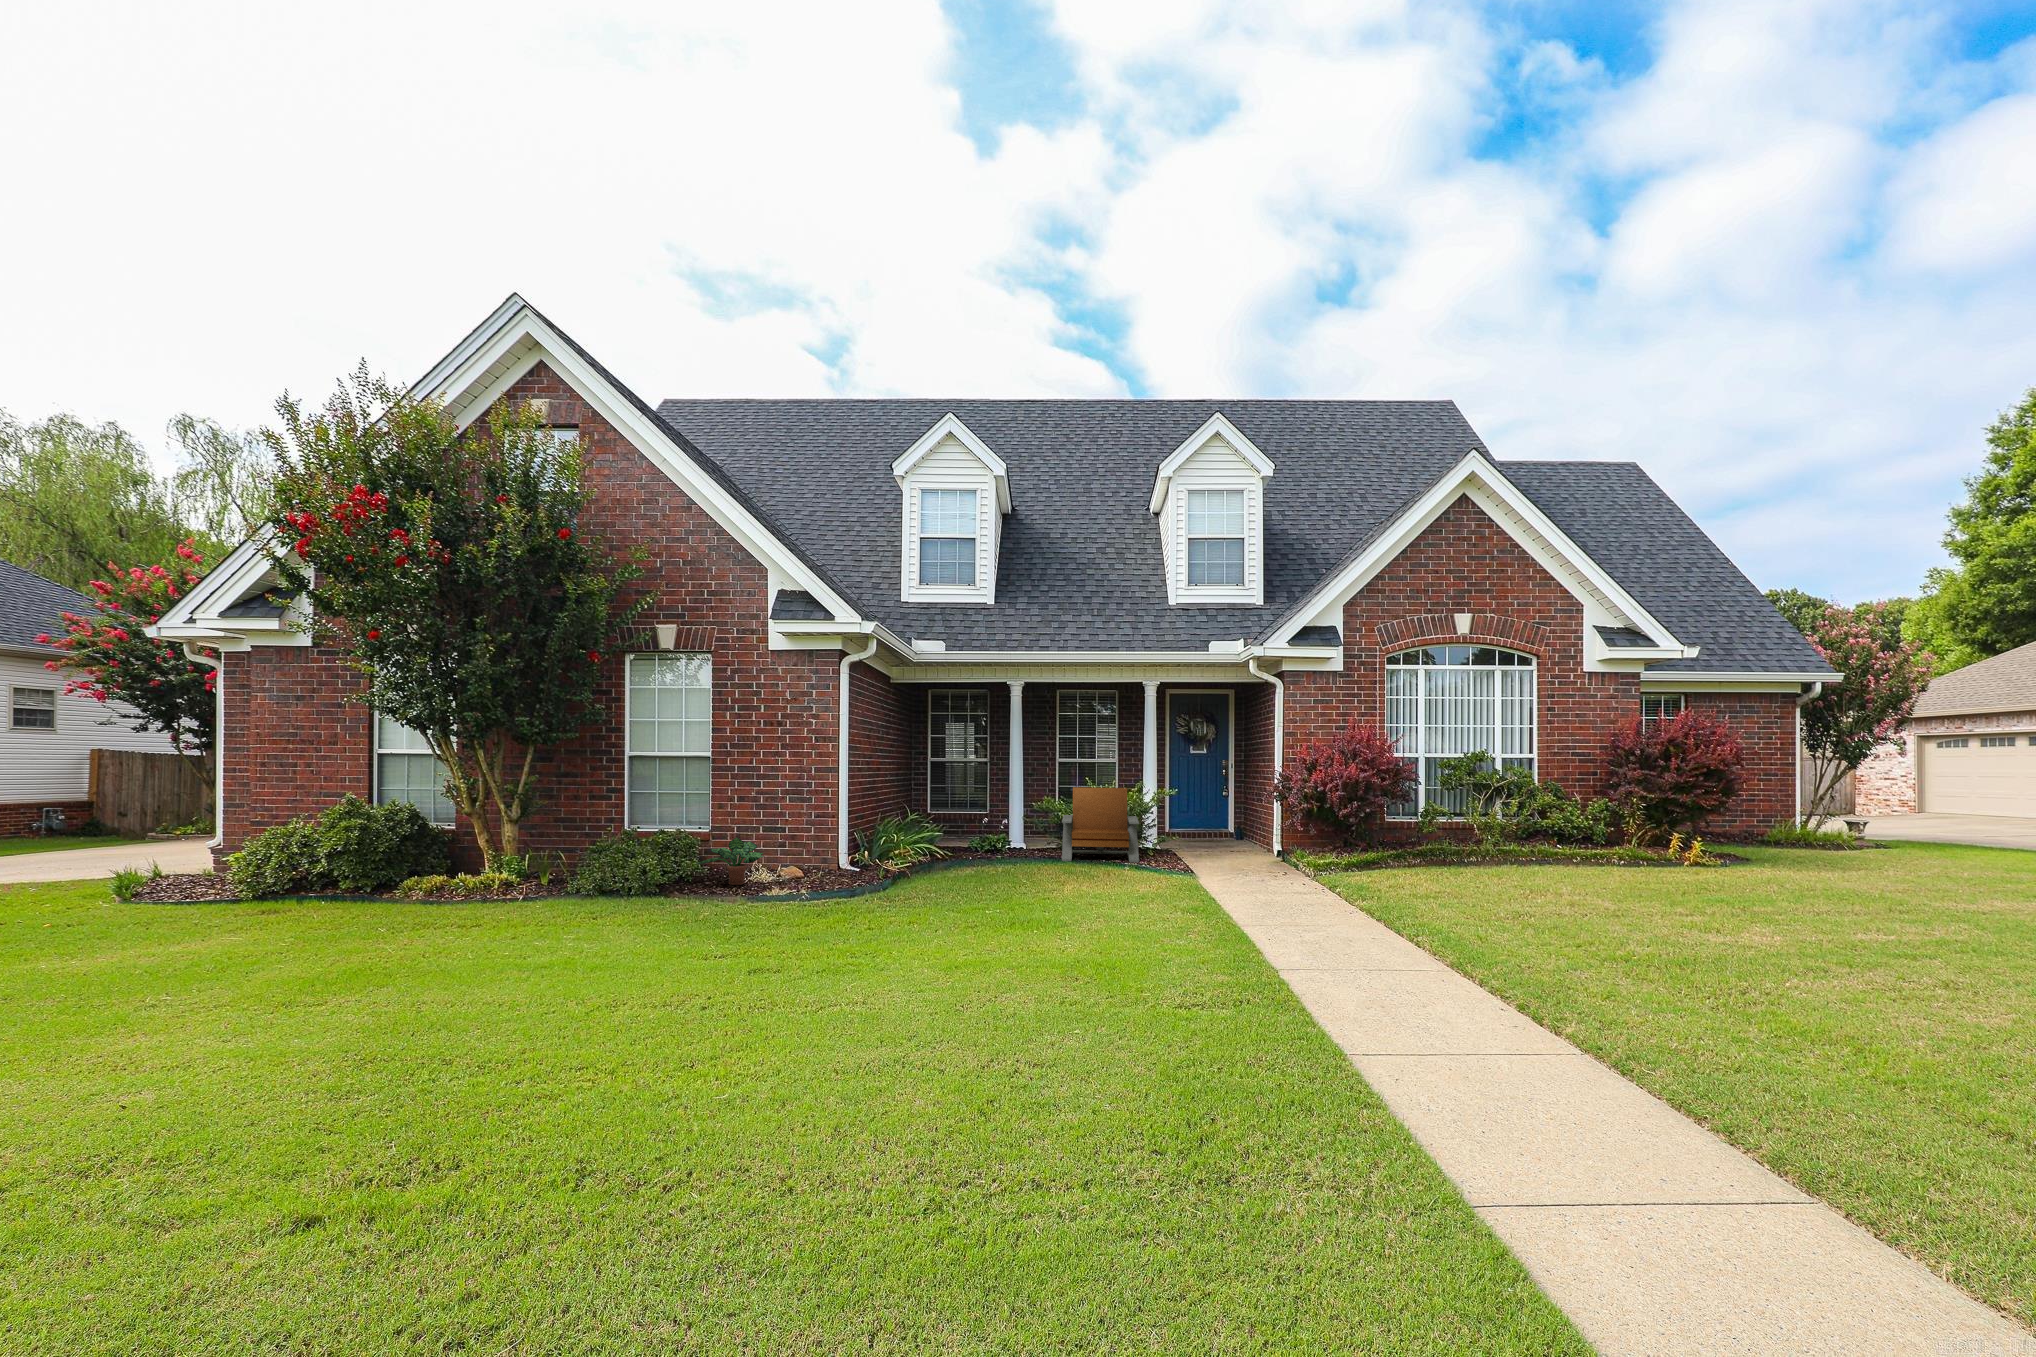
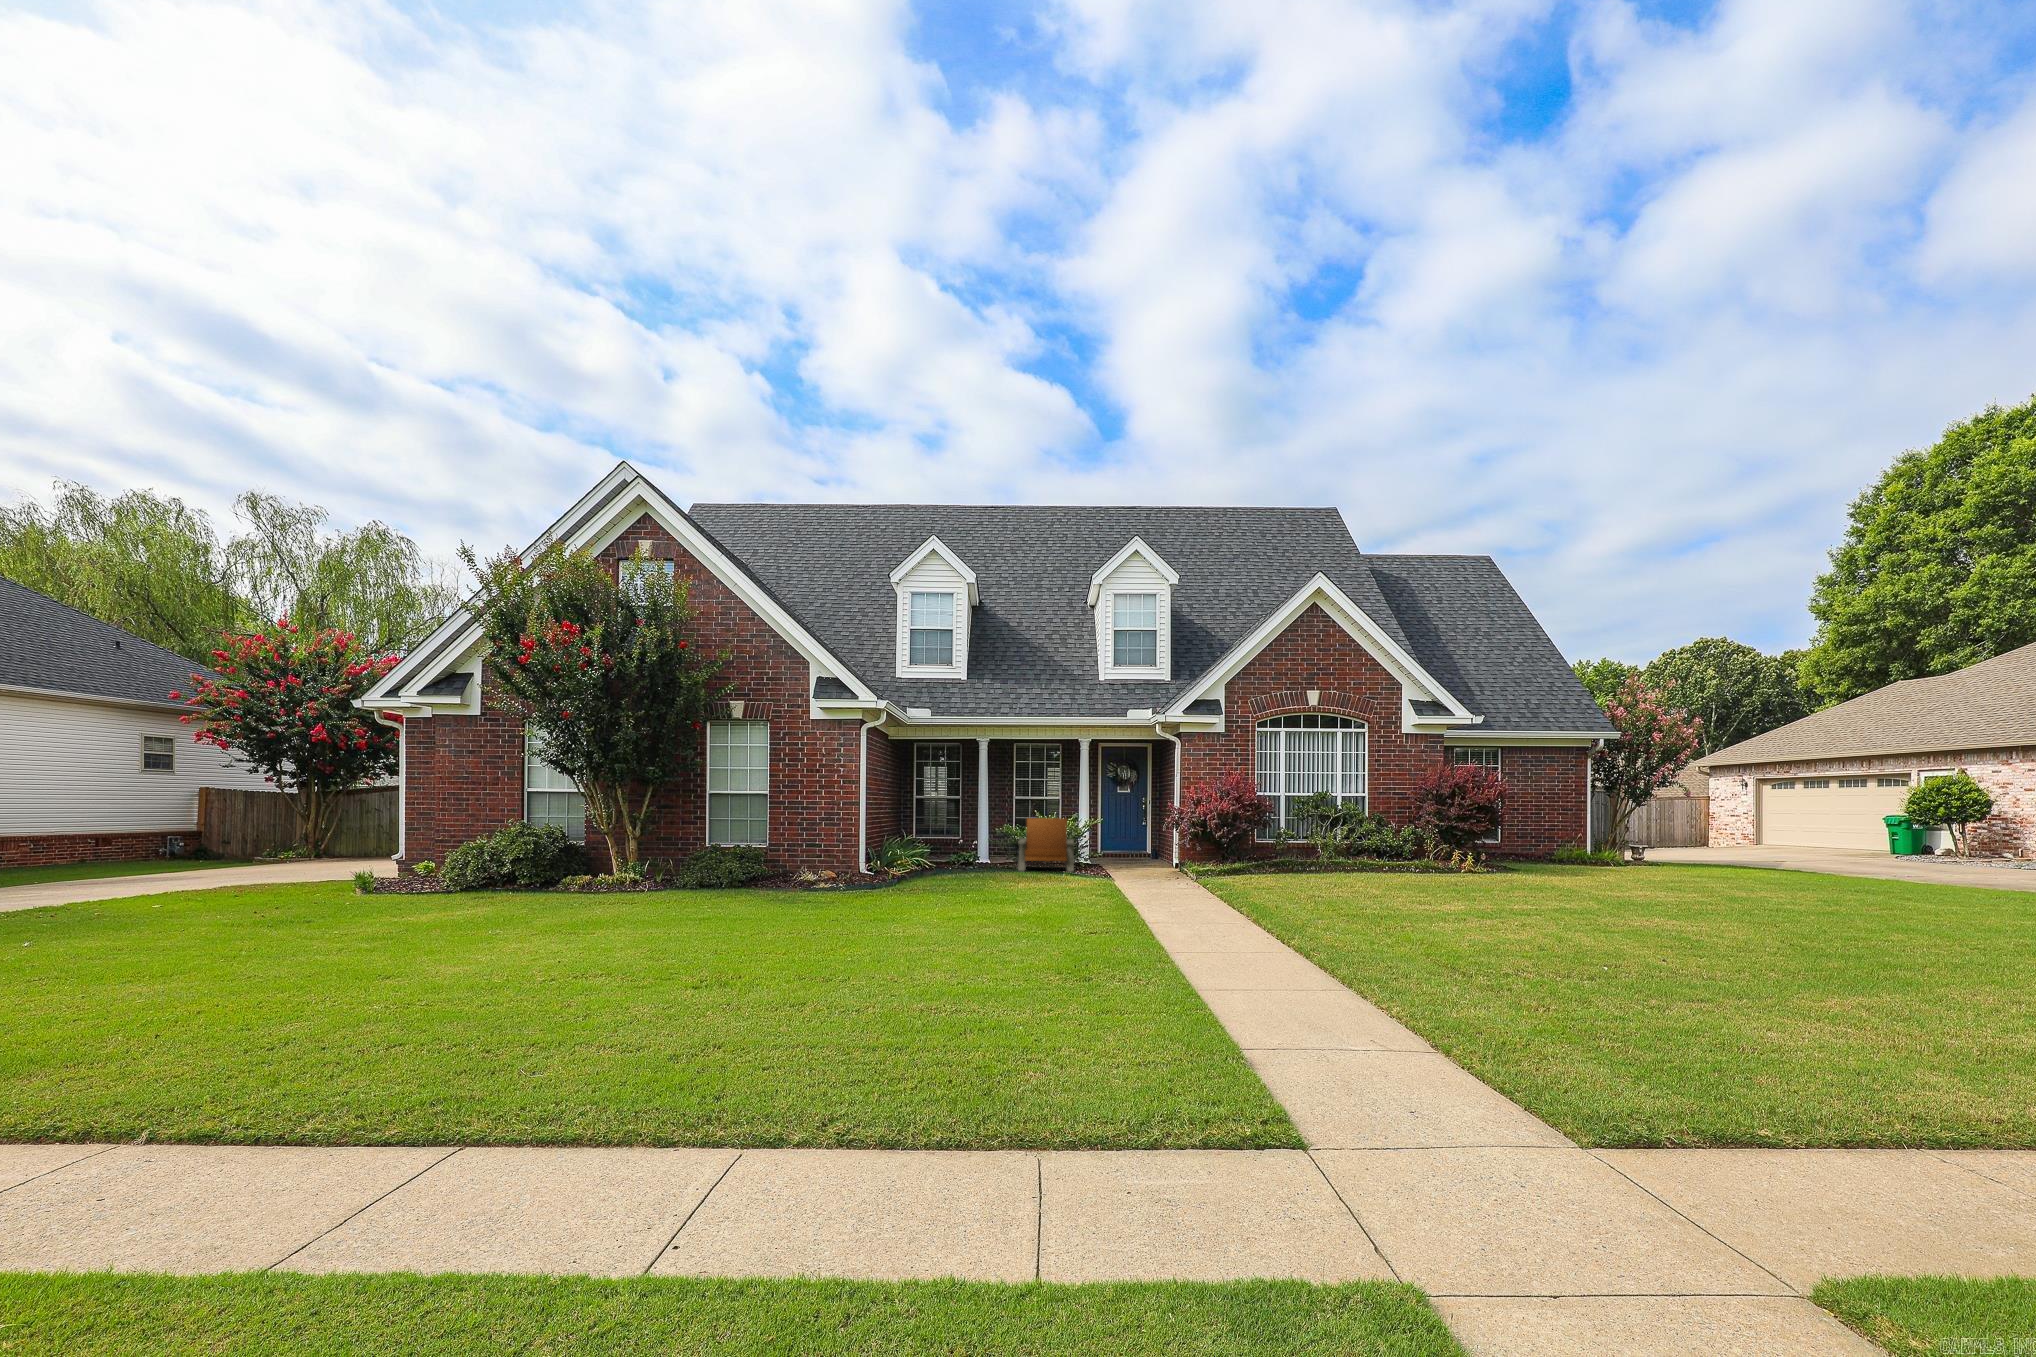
potted plant: present [695,837,764,885] -> none [762,850,811,884]

